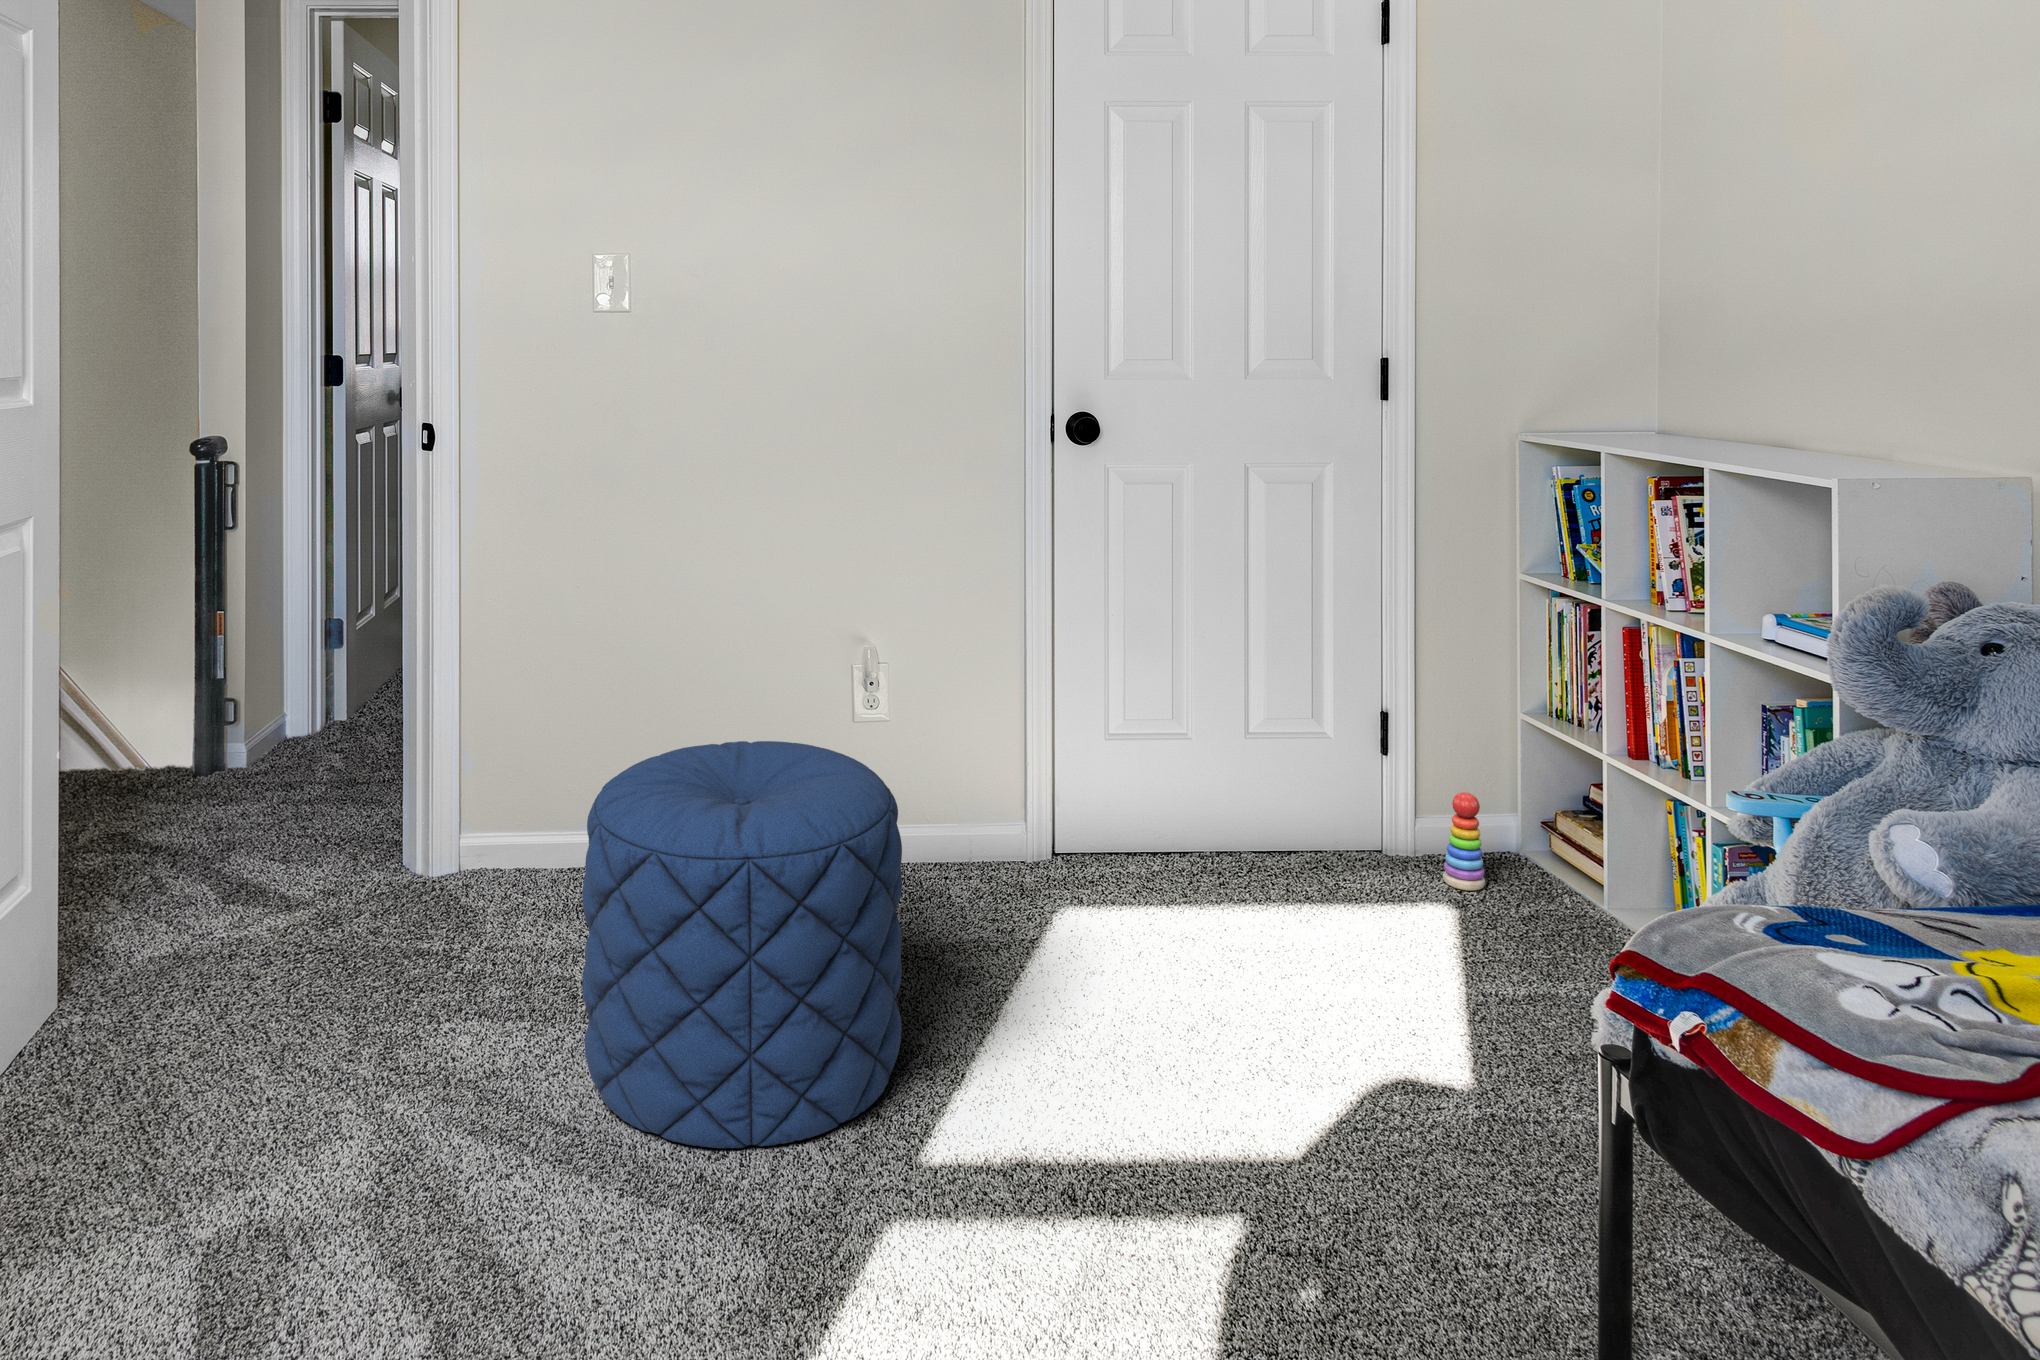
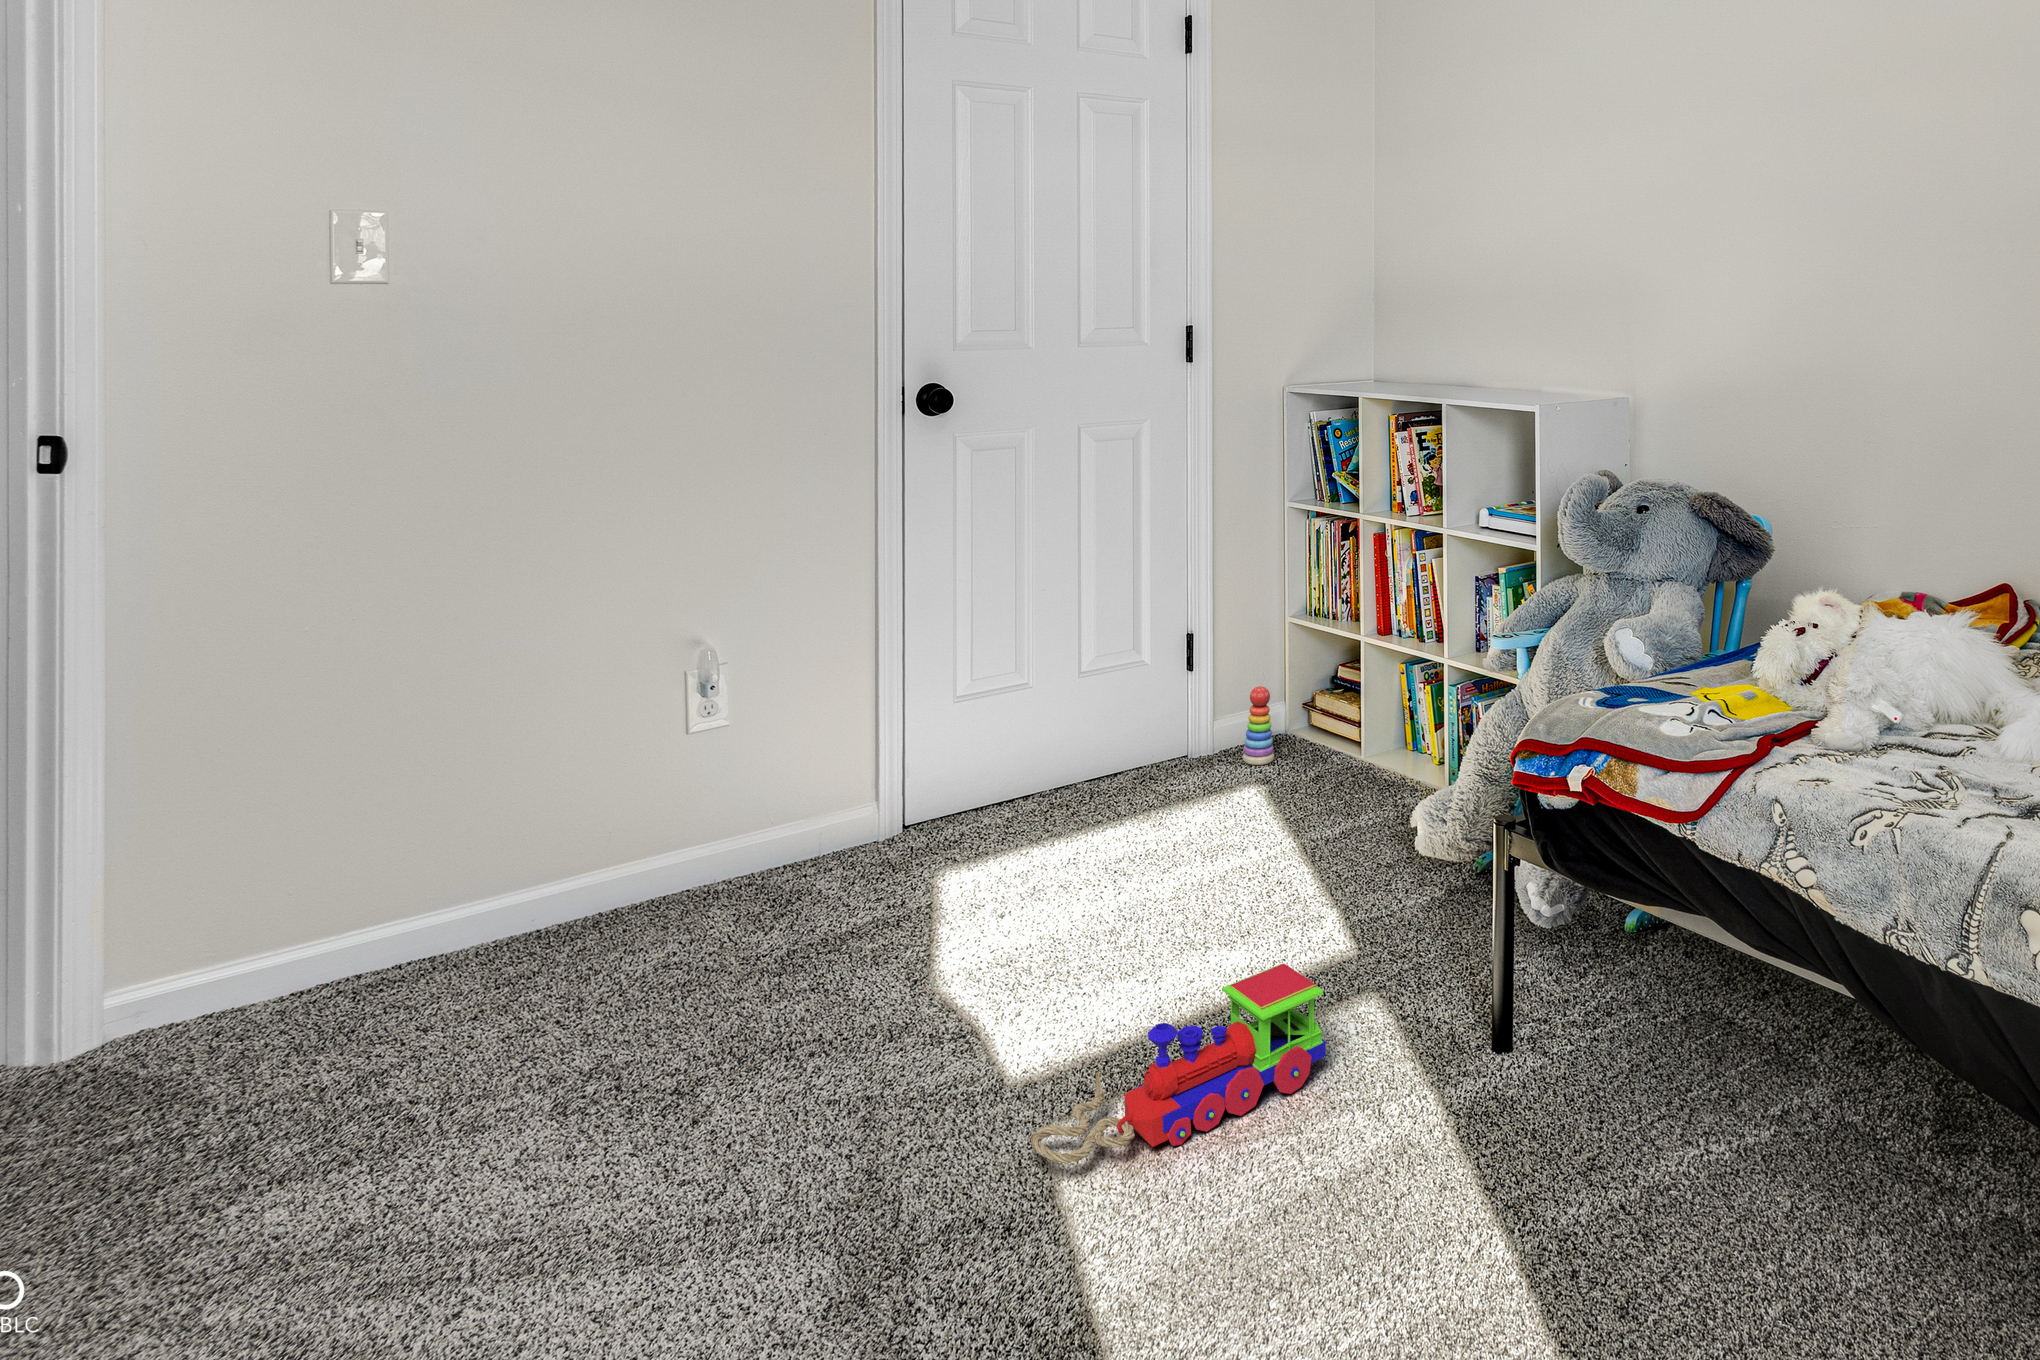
pouf: present [582,741,902,1148] -> none [475,747,875,1212]
toy train: none [973,1140,1337,1303] -> present [1031,964,1326,1164]

